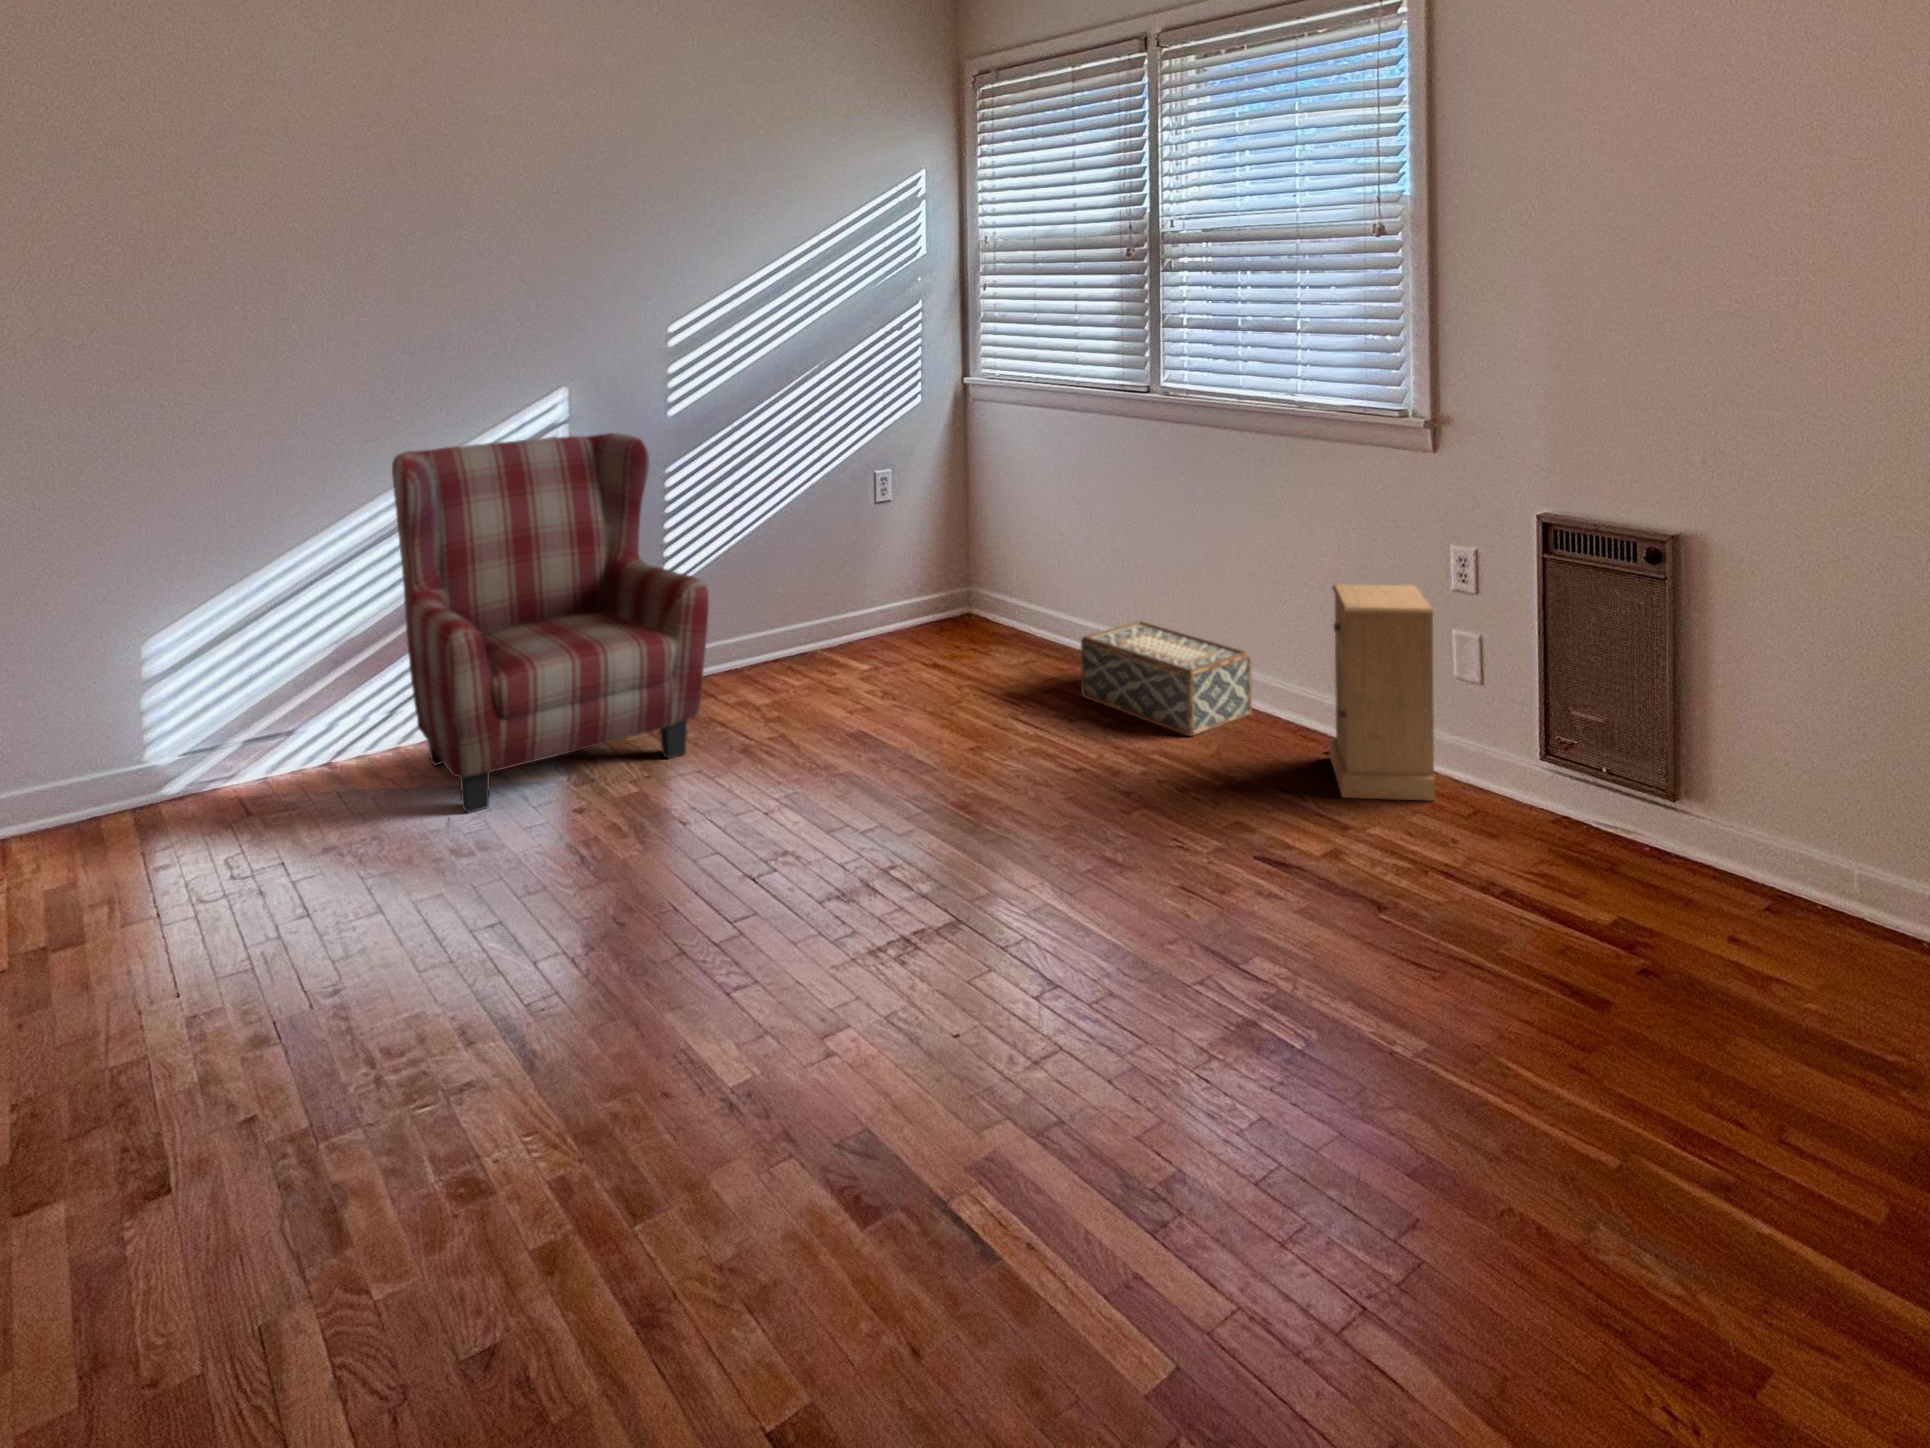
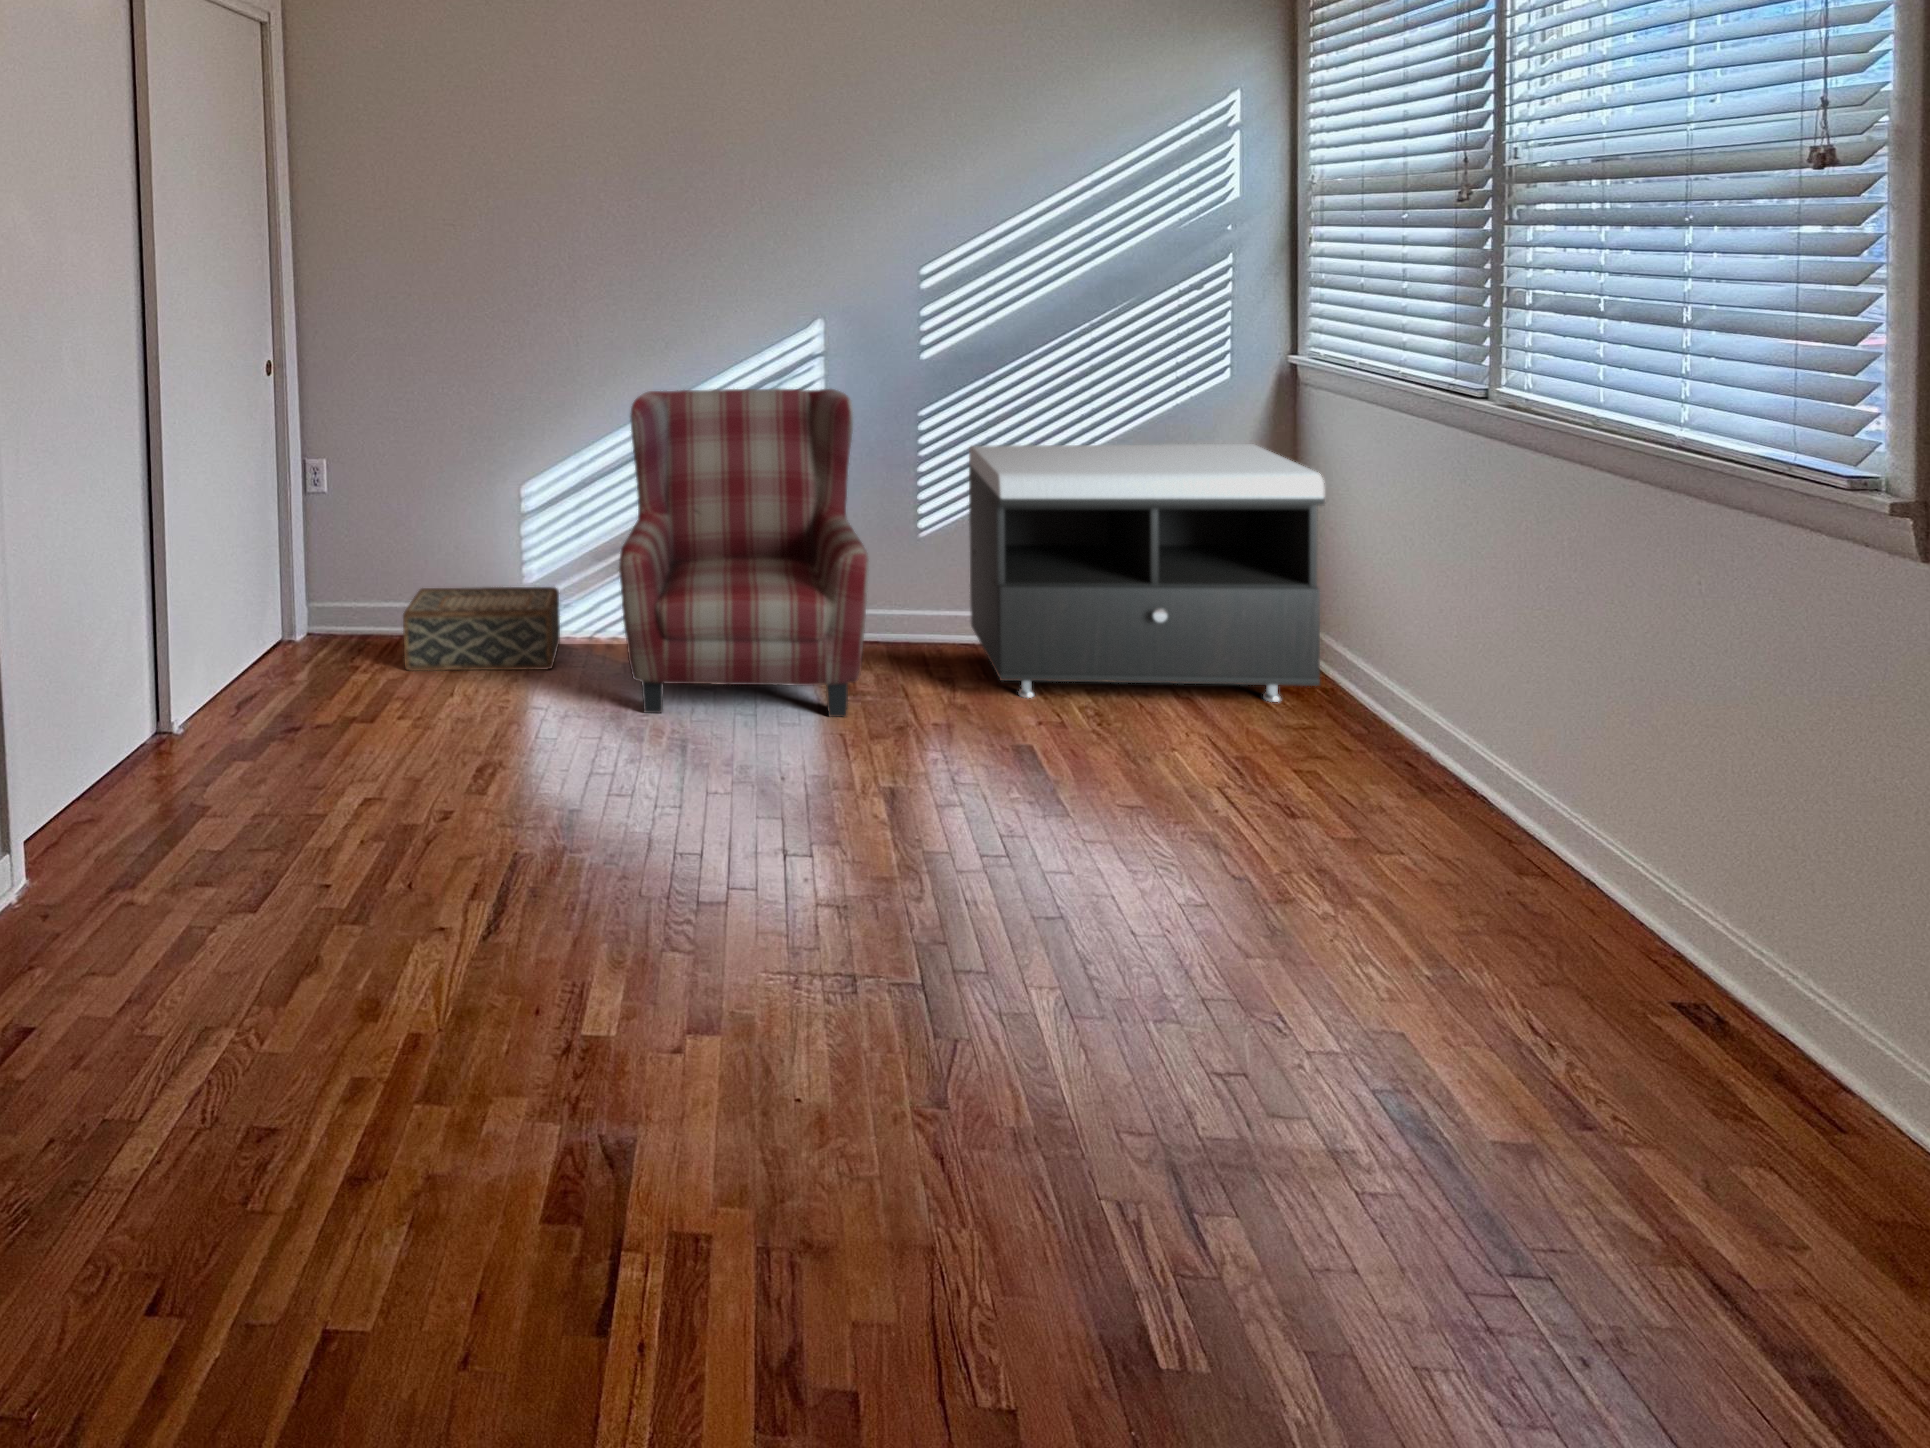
storage bench: none [733,452,1025,697] -> present [969,444,1325,702]
nightstand: present [1330,584,1435,801] -> none [1631,743,1878,1168]
woven basket: present [1081,621,1252,736] -> present [403,587,560,671]

